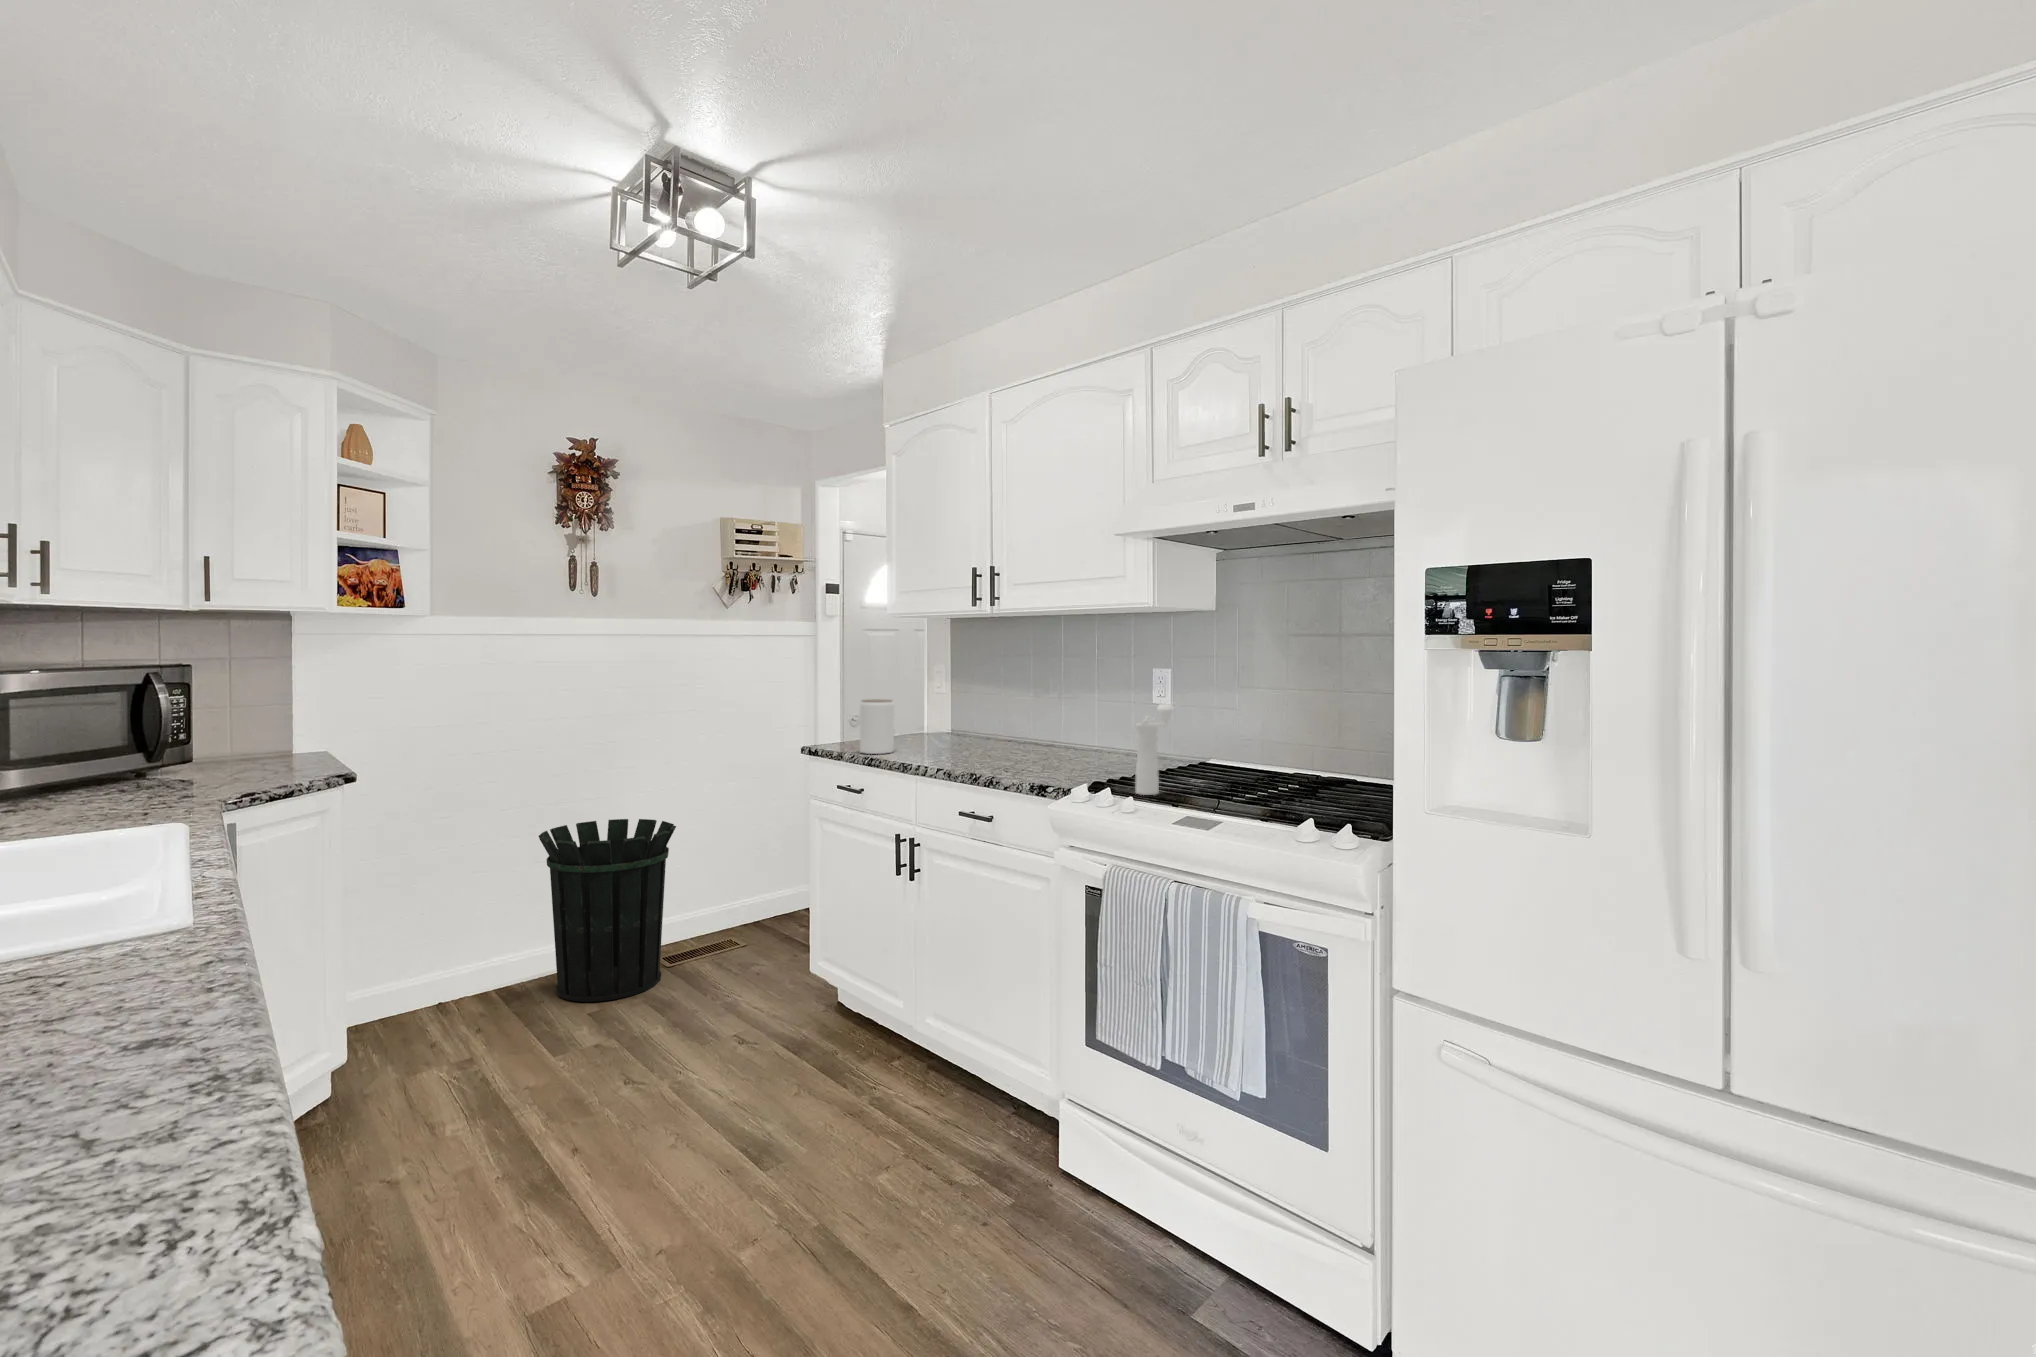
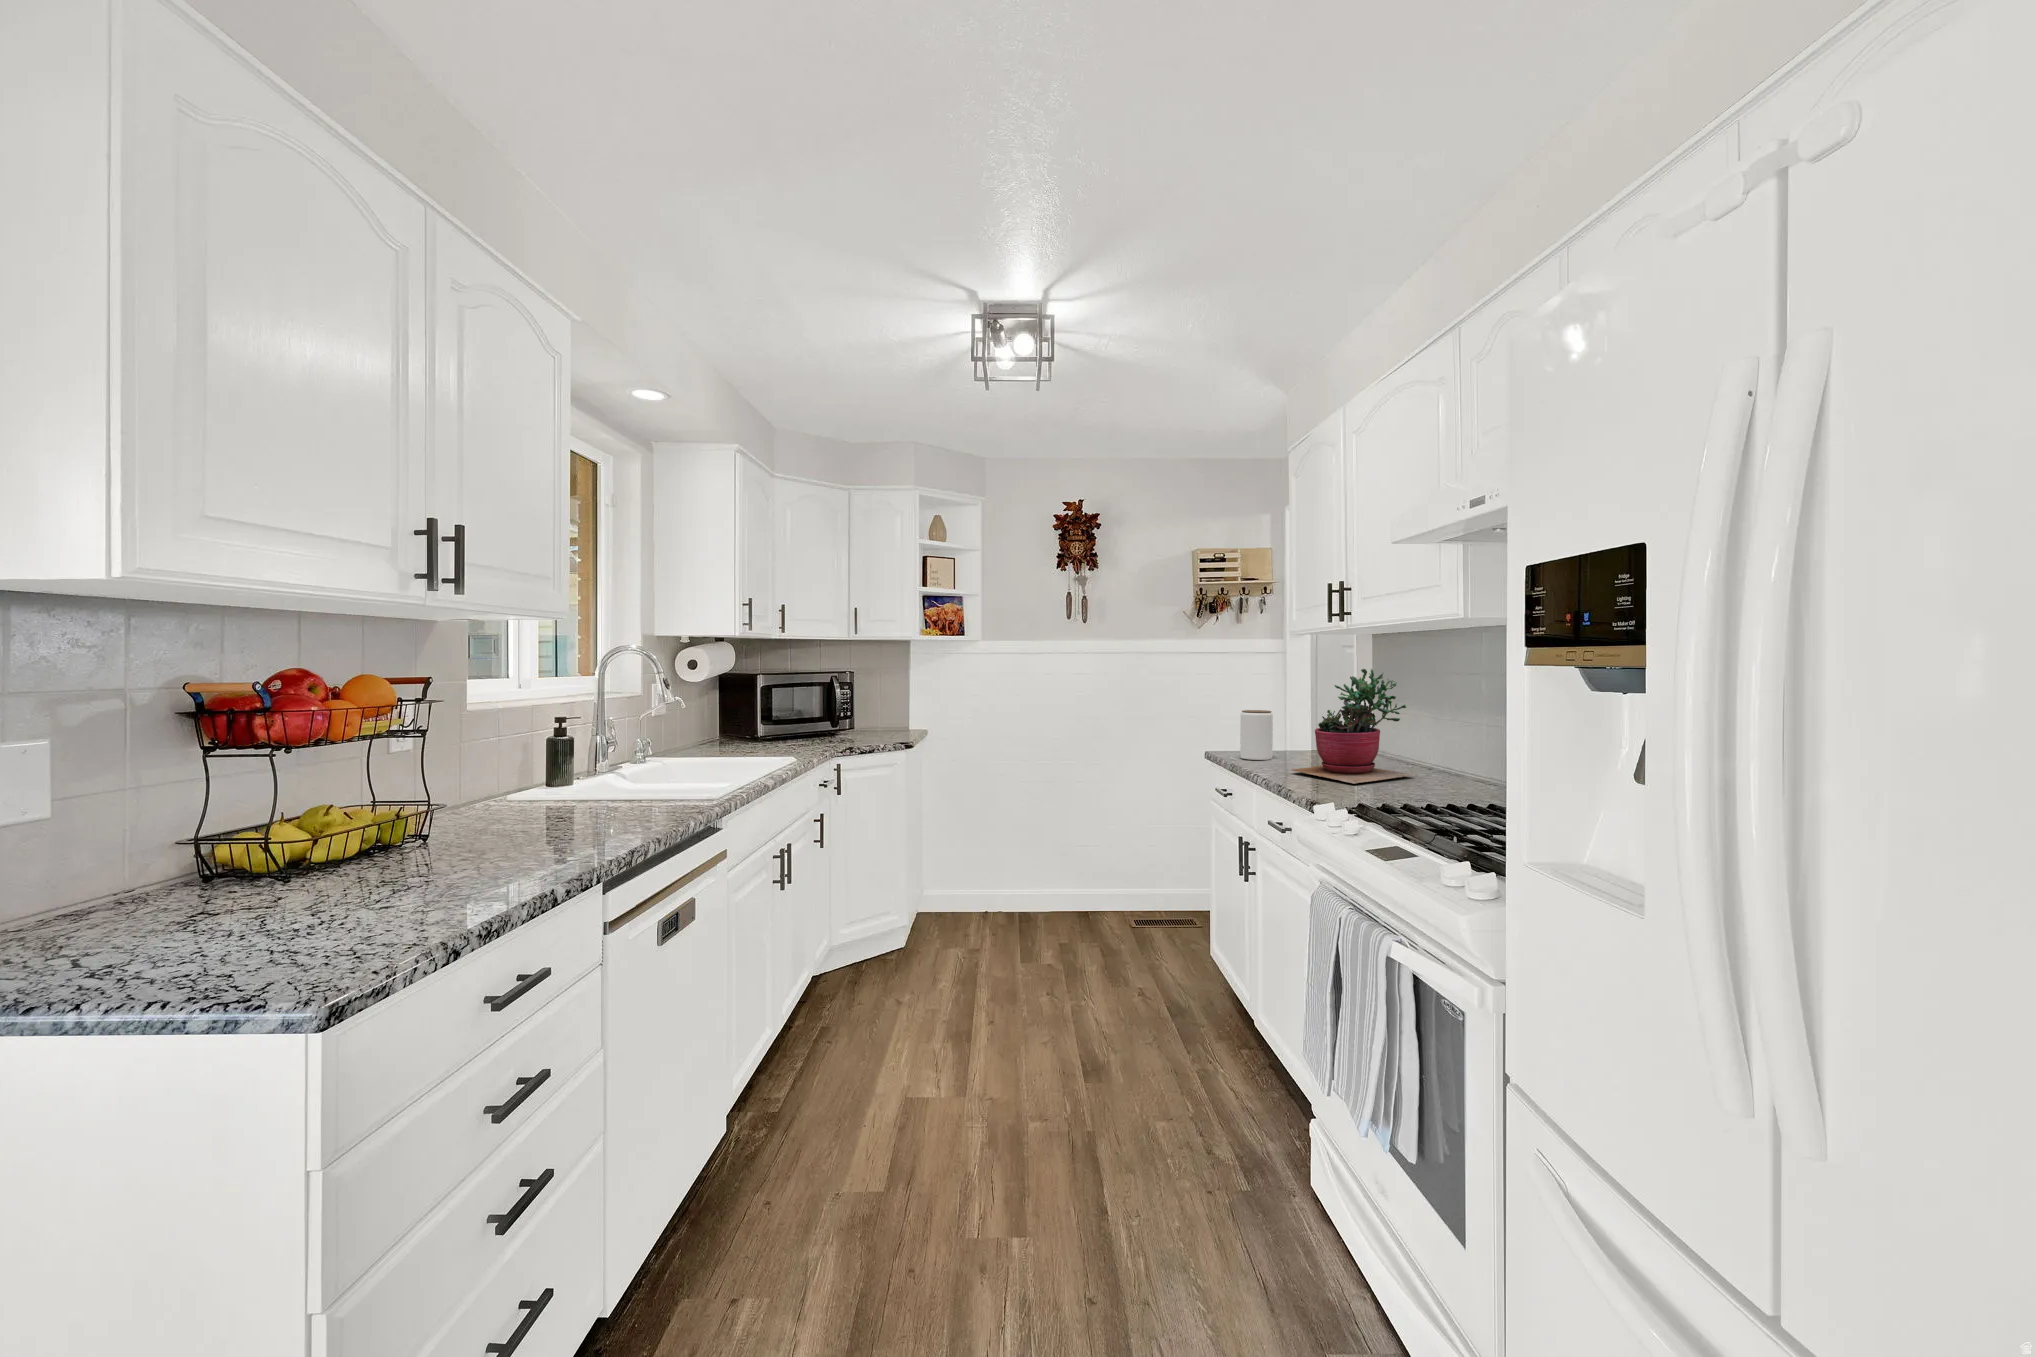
succulent plant: none [944,652,1056,766] -> present [1292,669,1411,784]
pepper mill: present [1135,704,1174,795] -> none [1397,731,1462,828]
waste bin: present [539,819,676,1002] -> none [1039,793,1135,930]

